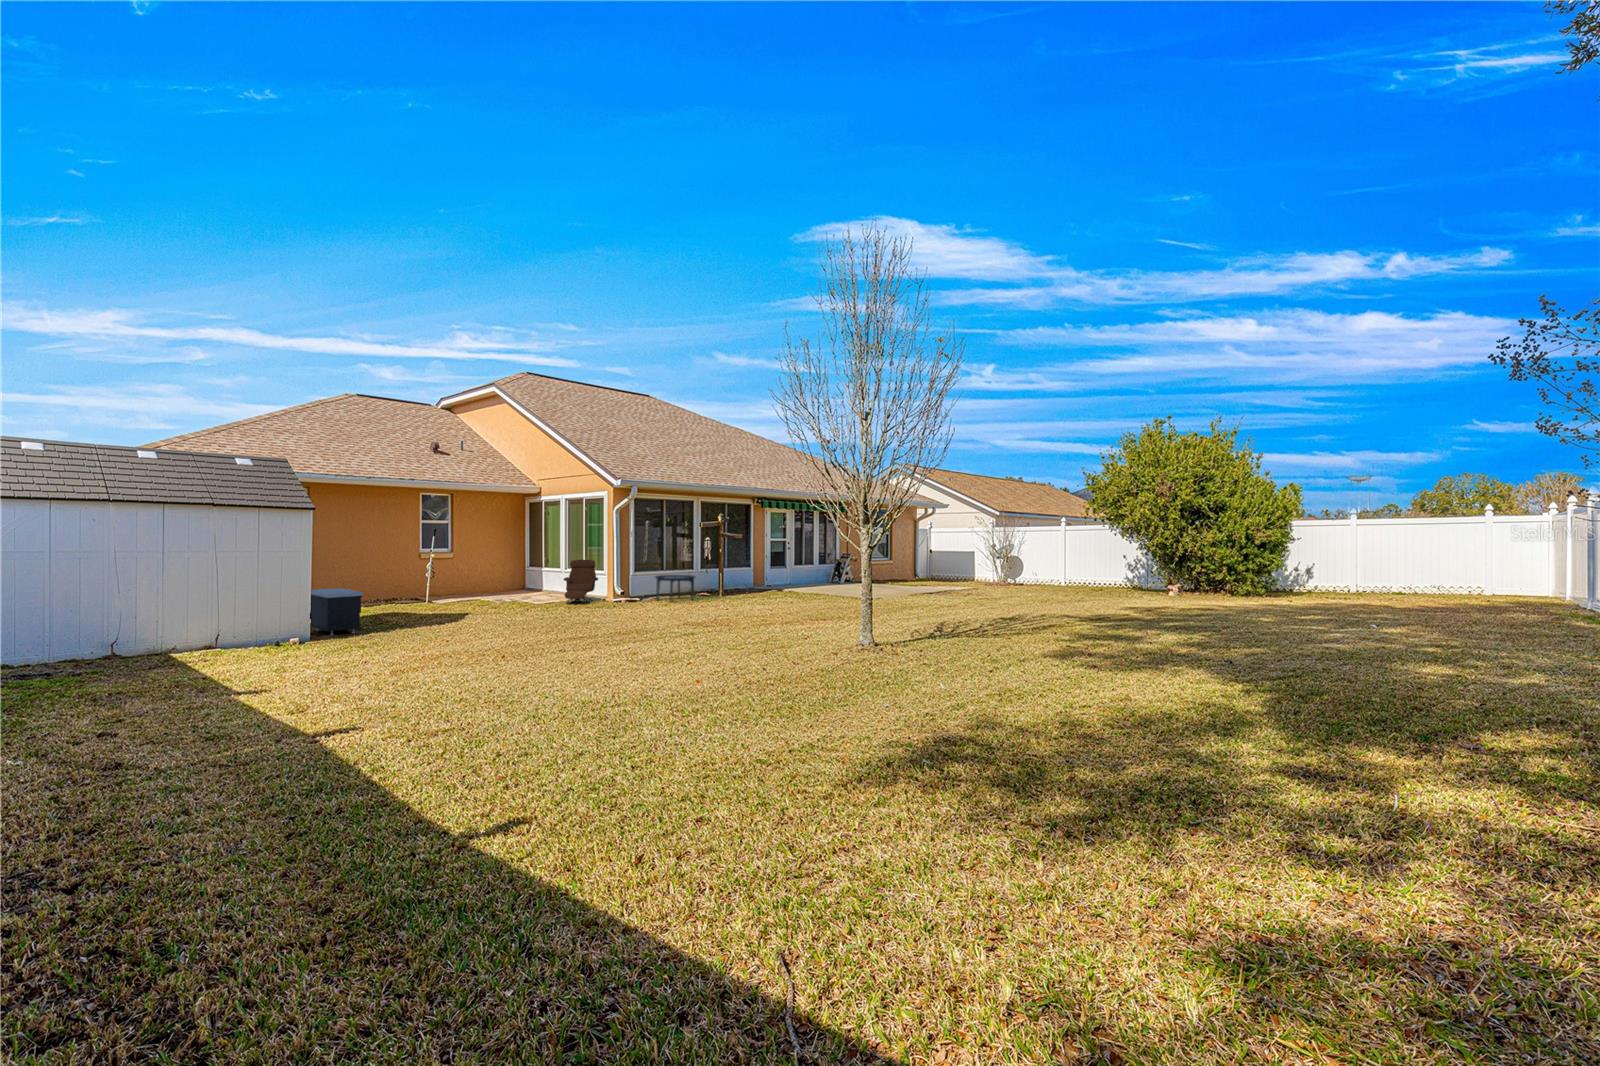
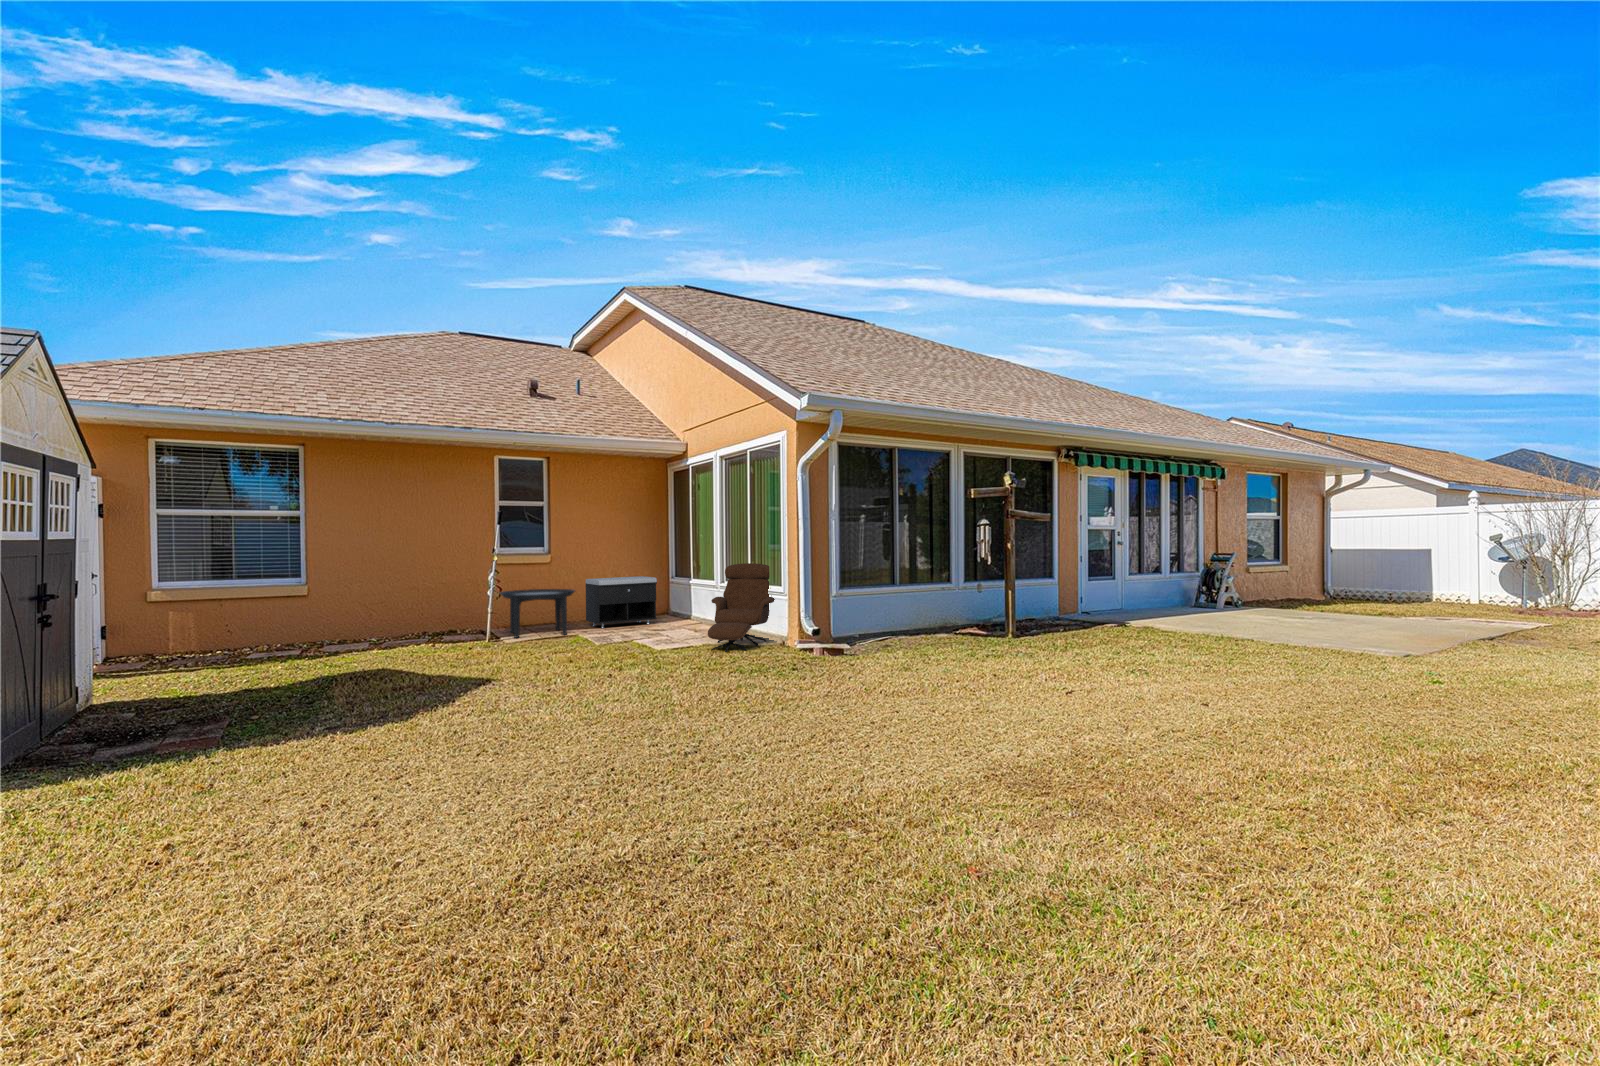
round table: present [655,575,695,602] -> present [500,589,575,638]
storage bench: present [310,588,363,635] -> present [586,576,657,628]

